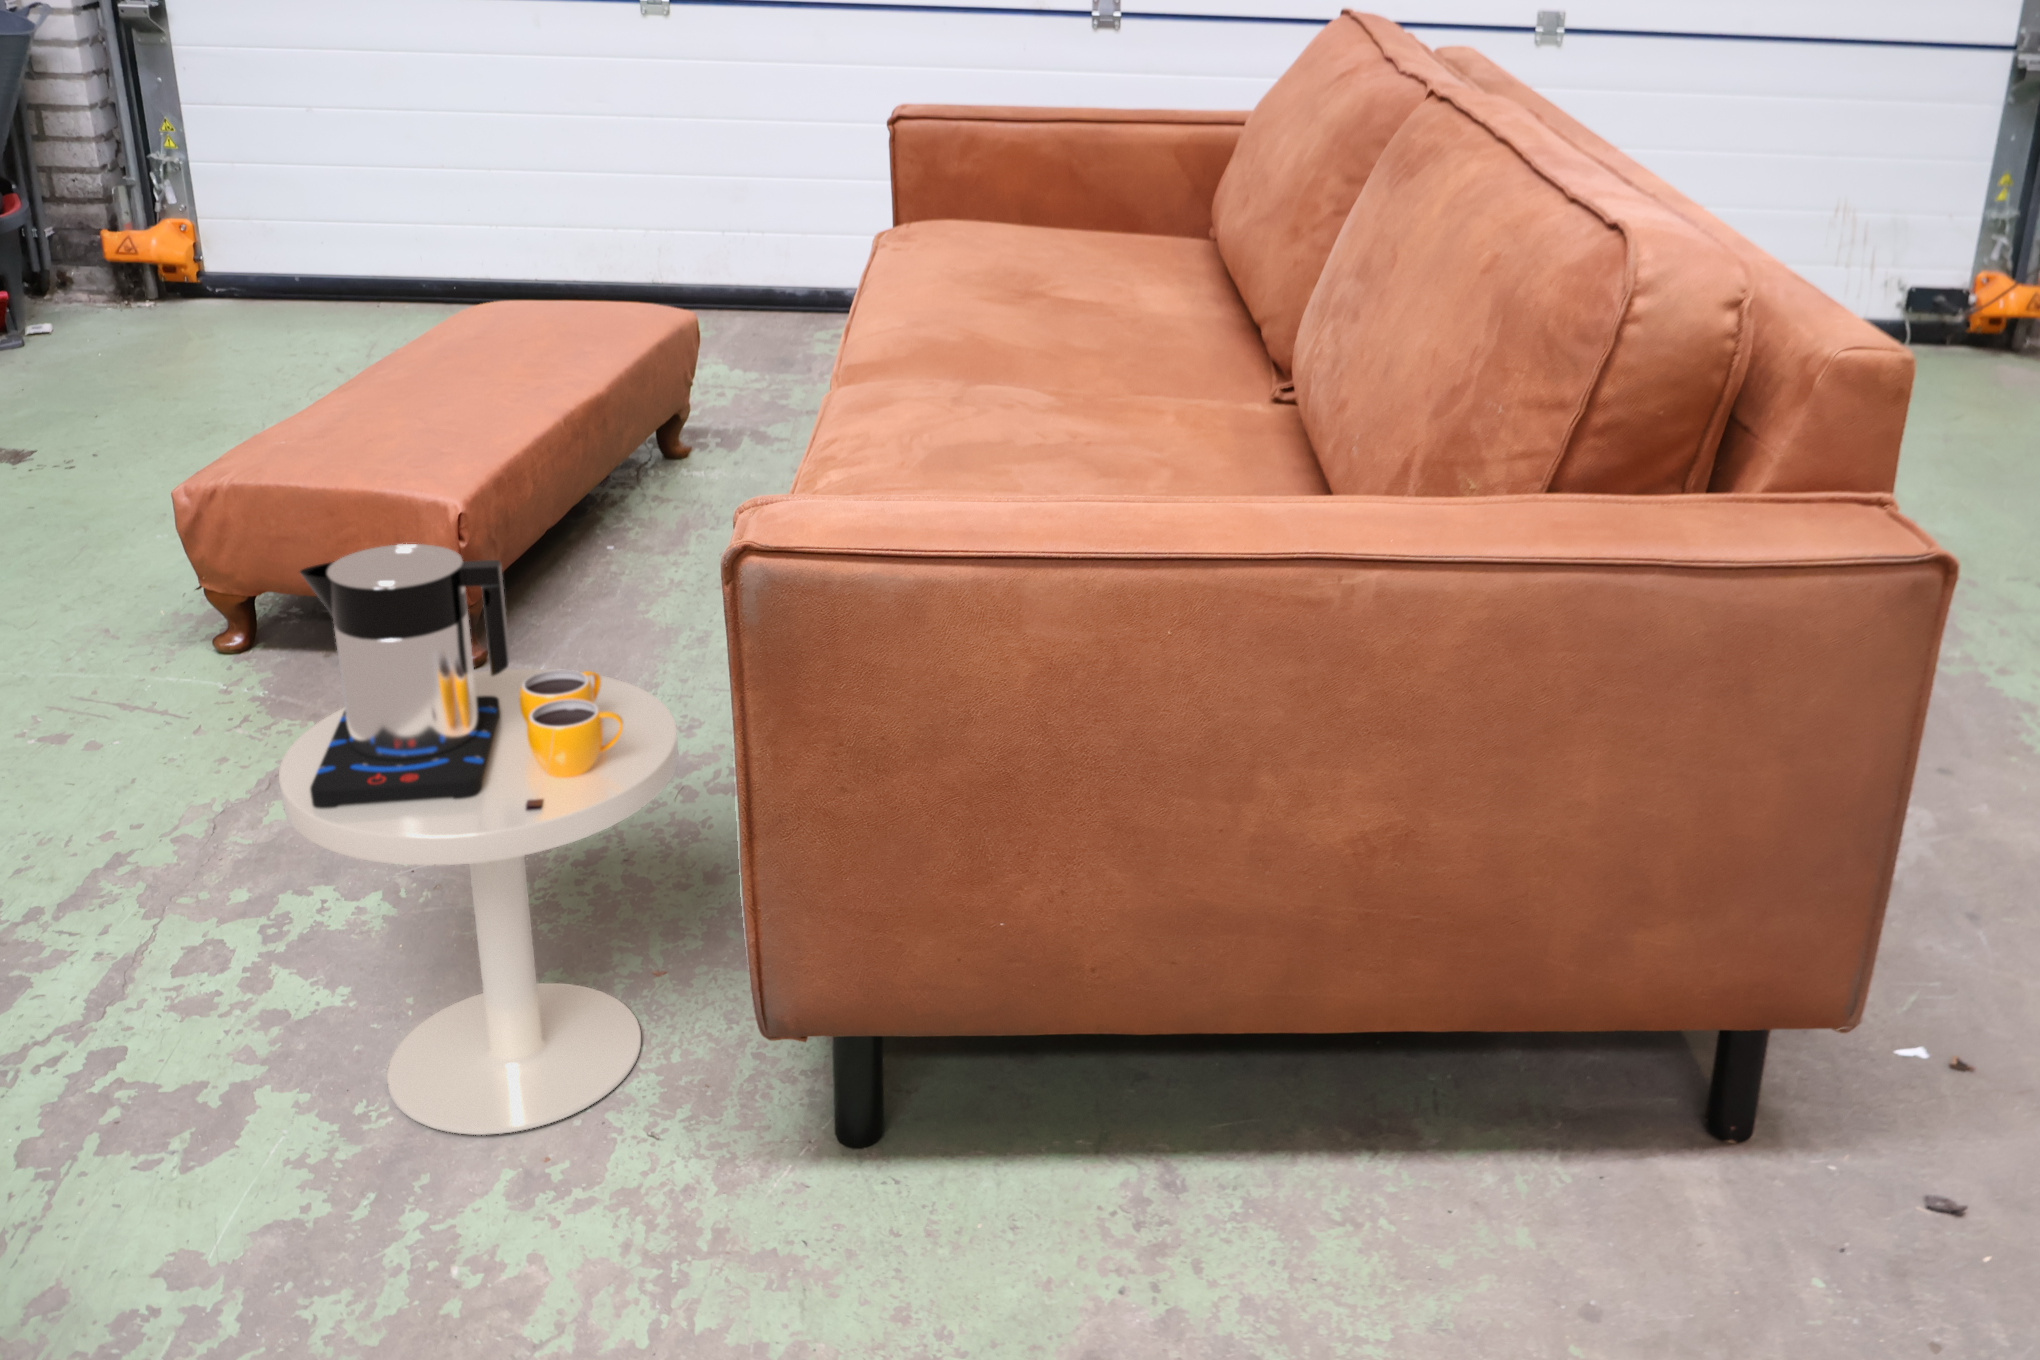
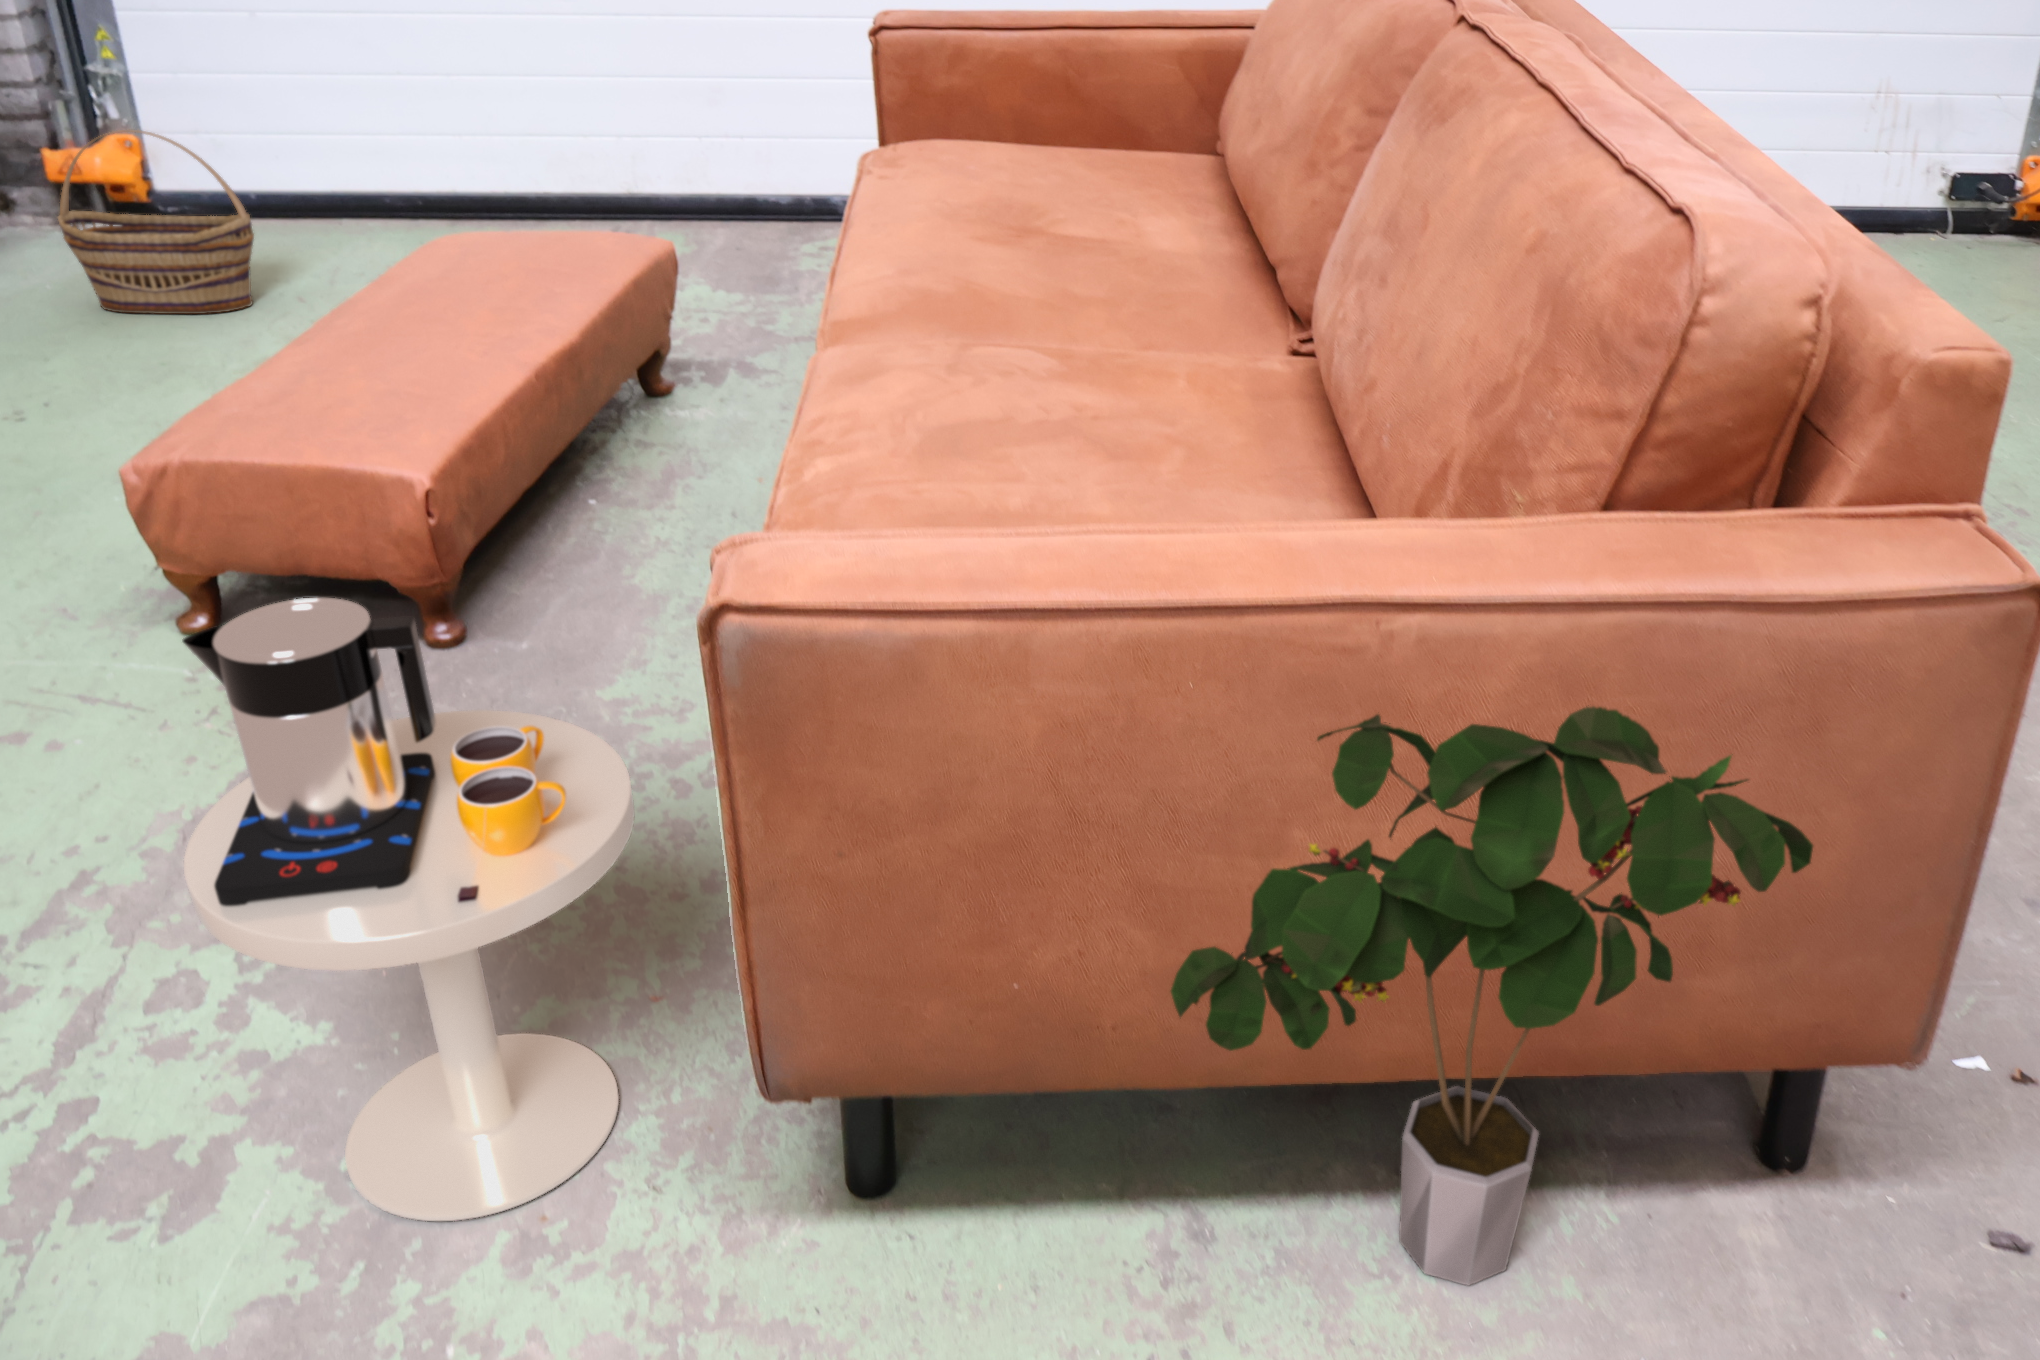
basket: none [117,205,299,376] -> present [58,130,254,314]
potted plant: none [1163,644,1742,1210] -> present [1171,706,1813,1285]

